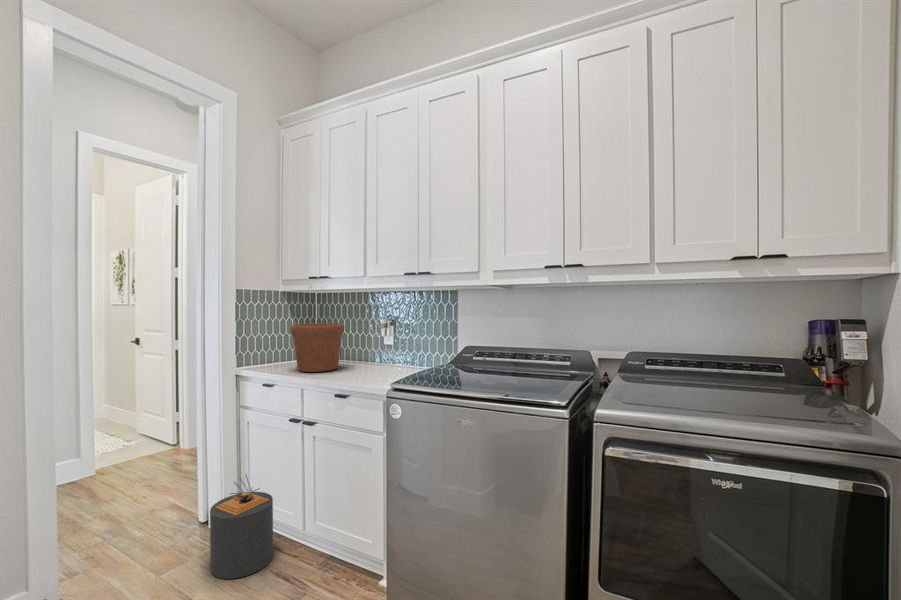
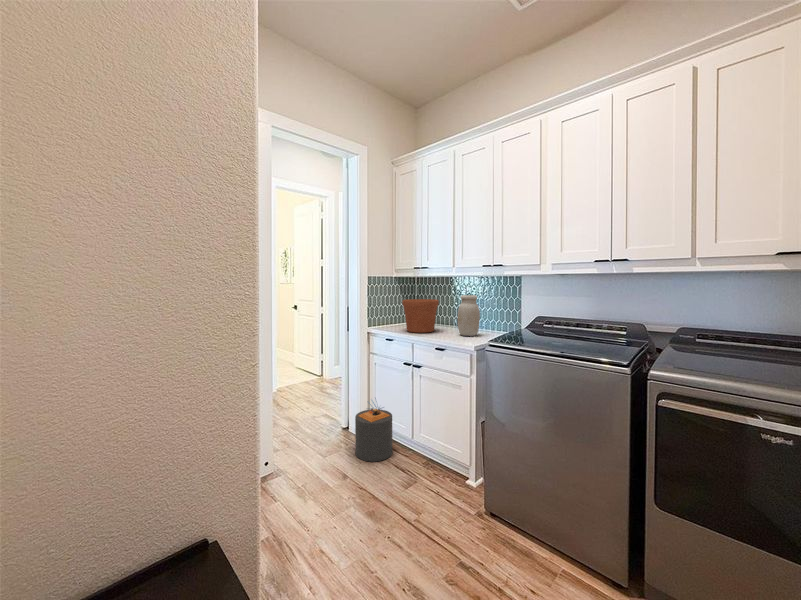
jar: none [370,317,400,373] -> present [457,295,480,336]

